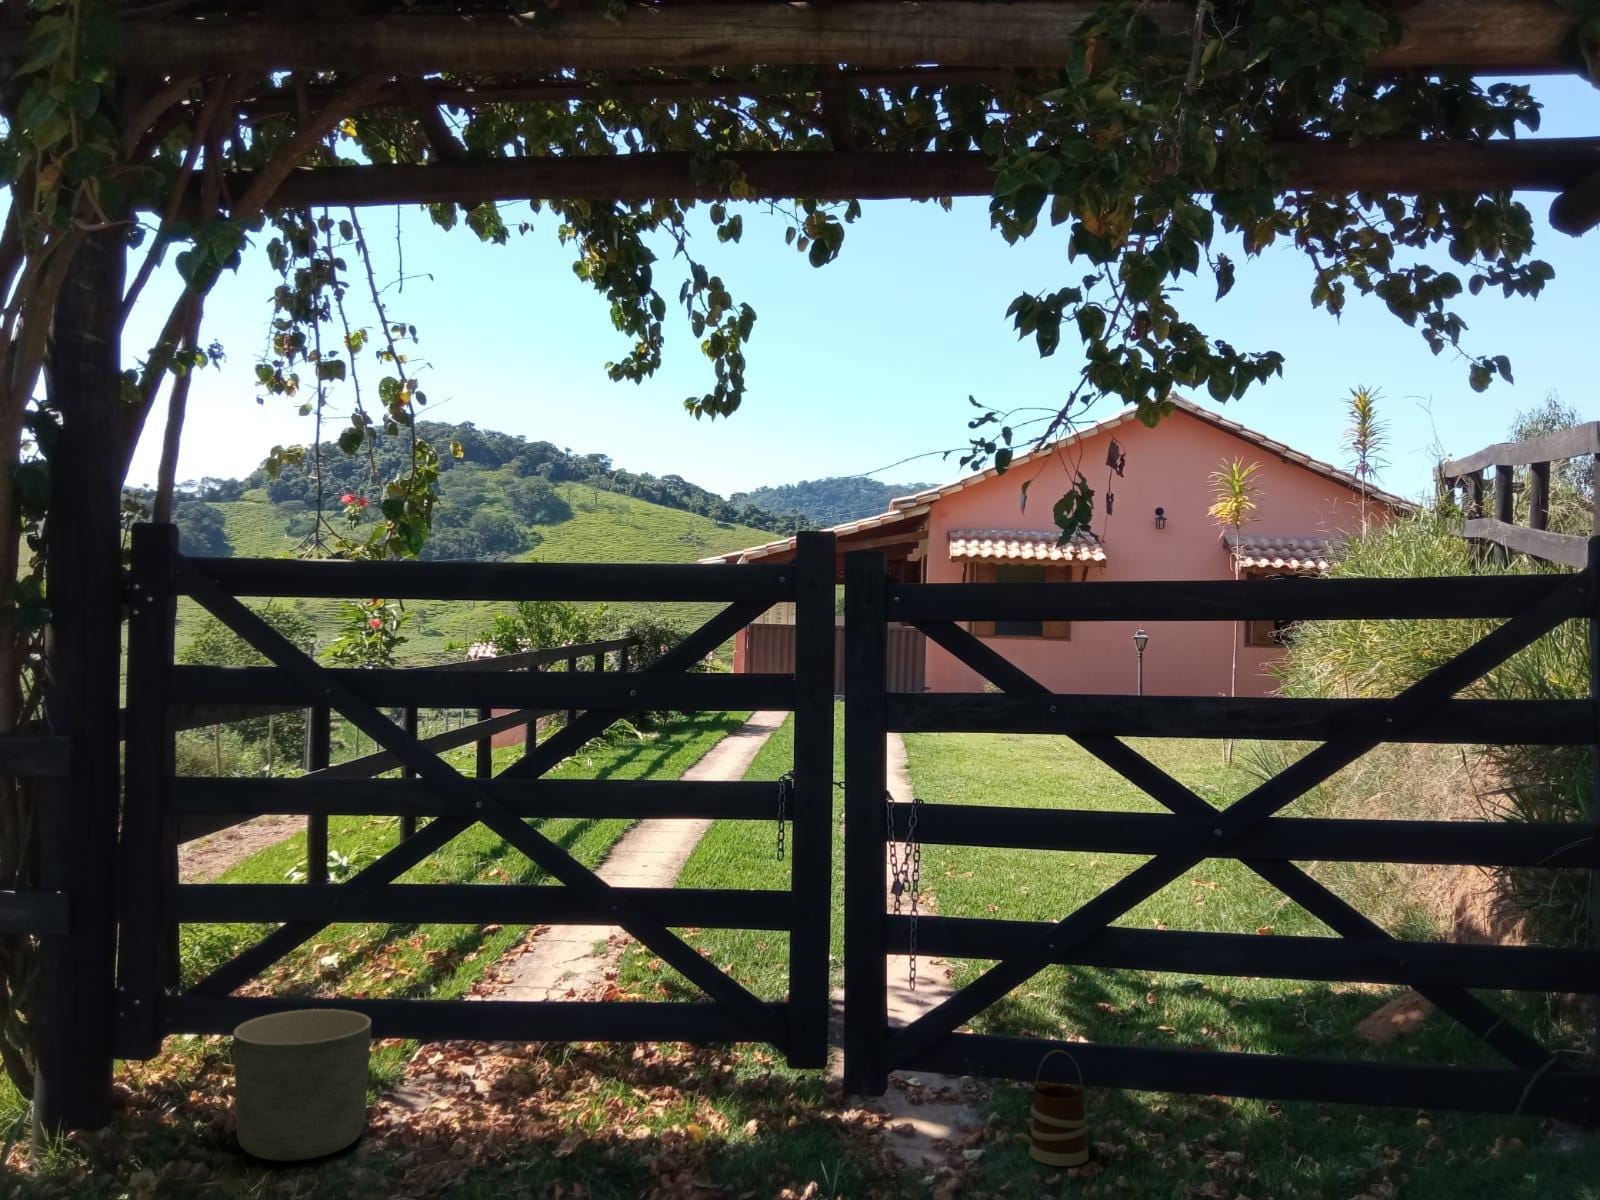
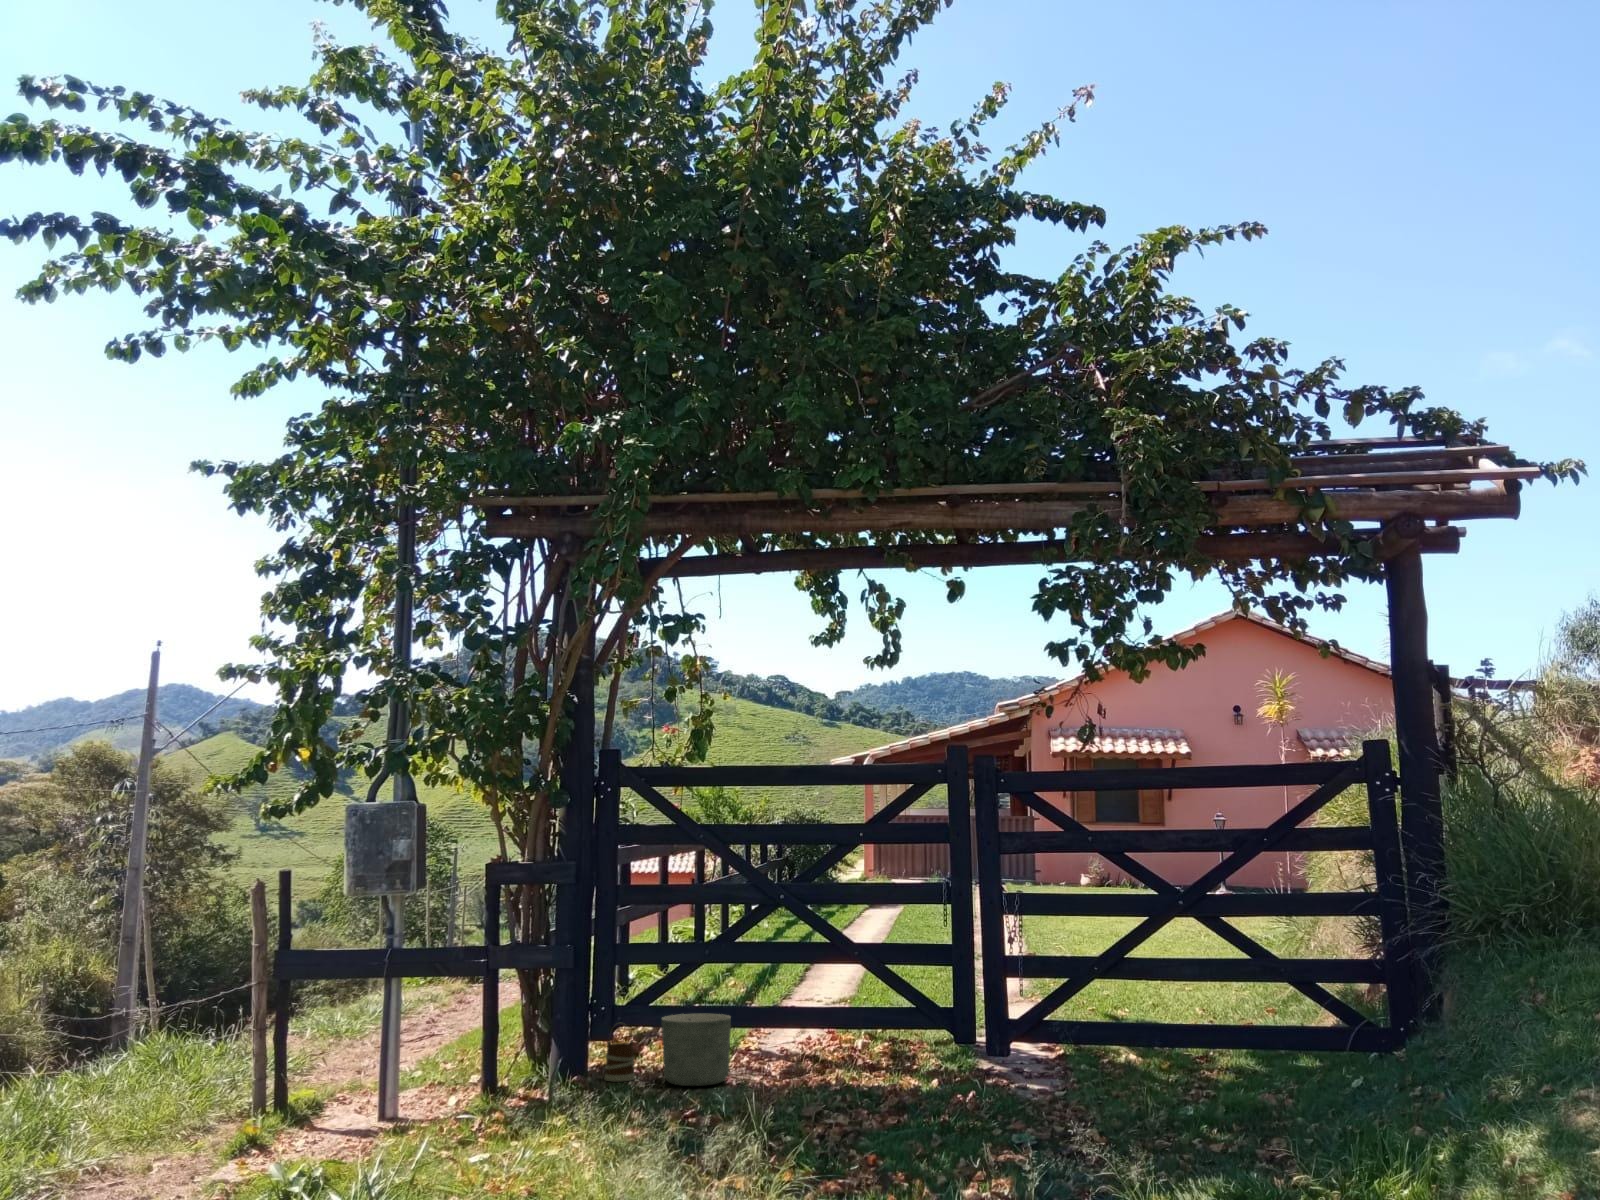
wooden bucket: present [1029,1050,1089,1166] -> present [605,1024,635,1081]

